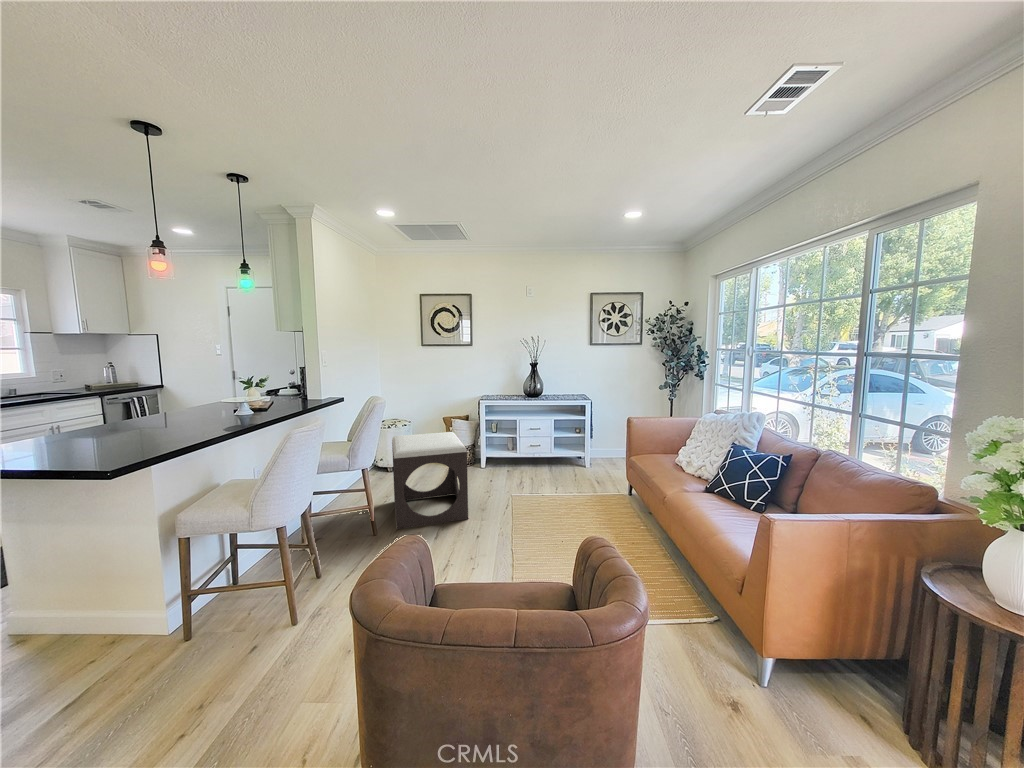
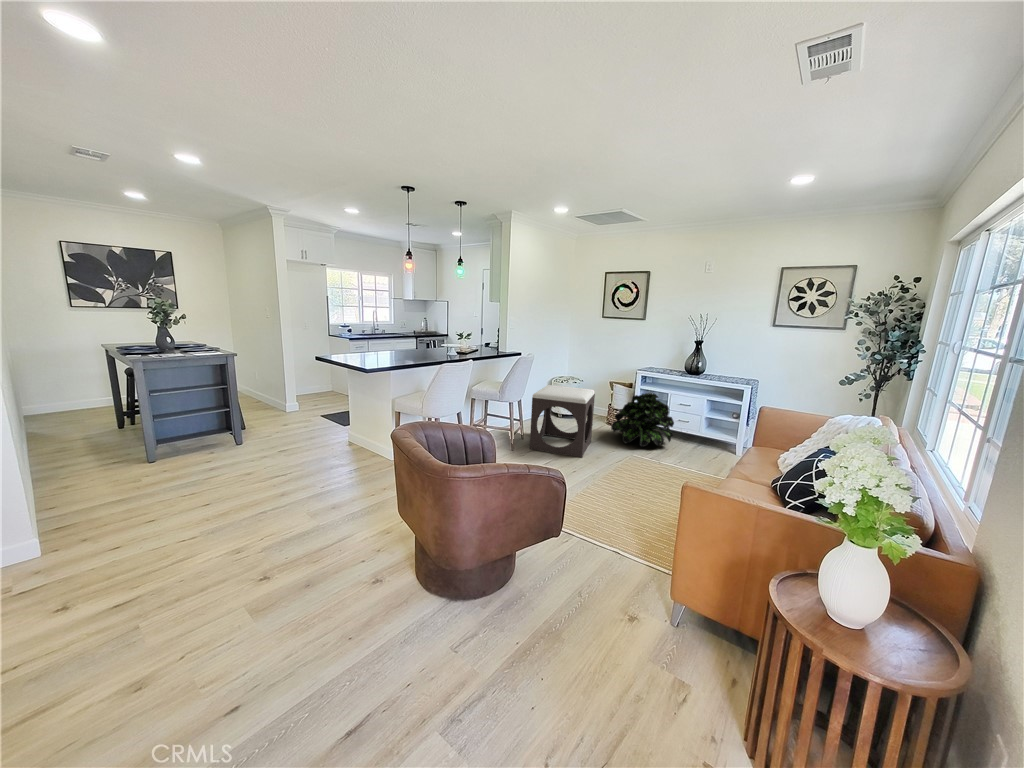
potted plant: none [466,424,535,486] -> present [611,393,674,447]

